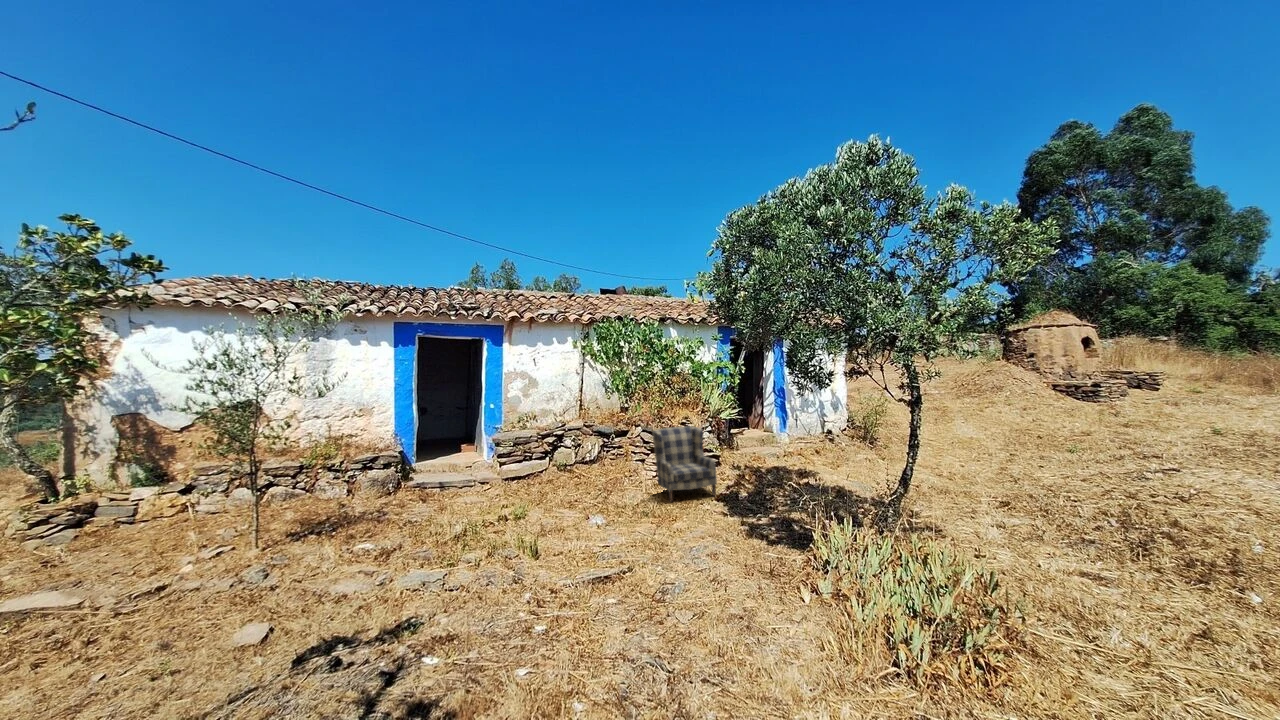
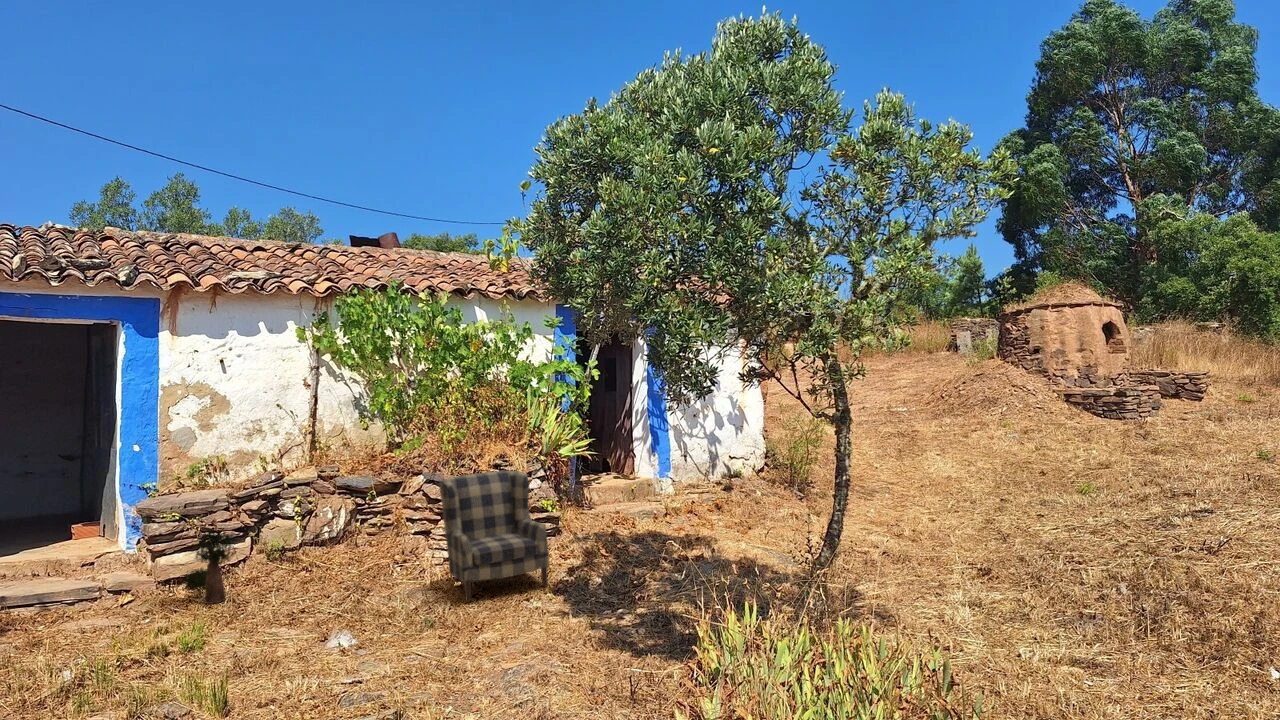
potted plant: none [517,452,545,493] -> present [184,528,237,604]

